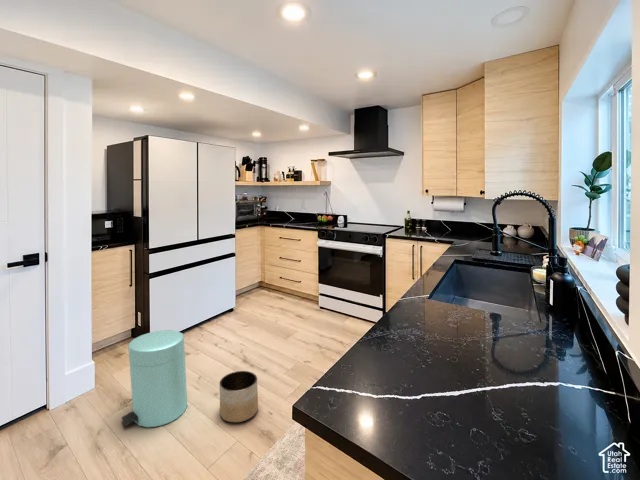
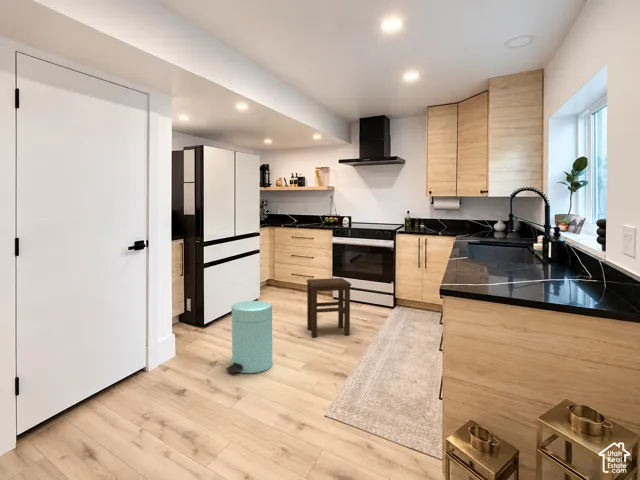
stool: none [260,295,309,366] -> present [307,278,351,337]
planter: present [219,371,258,422] -> none [301,331,330,367]

